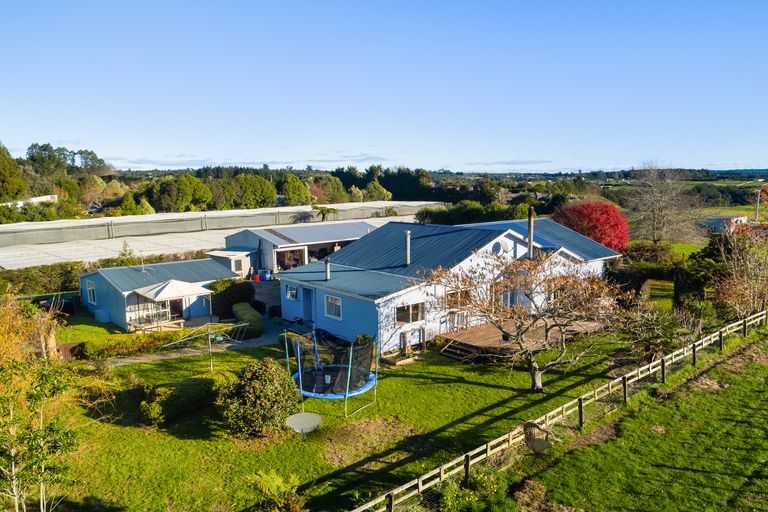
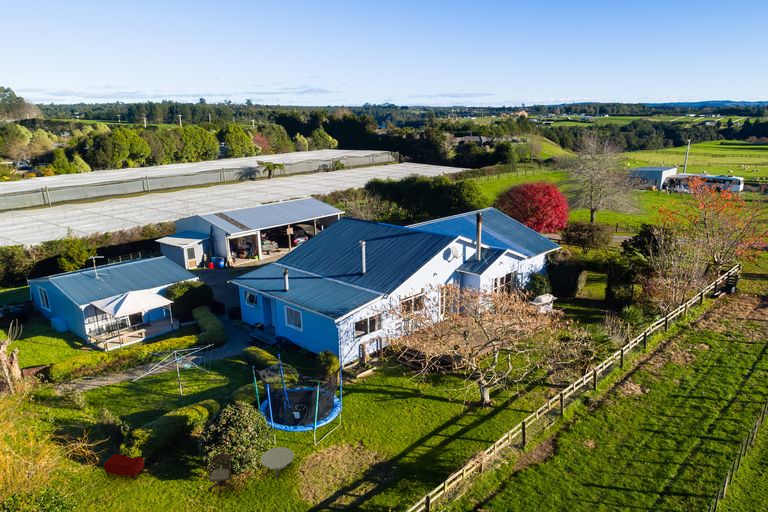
bench: none [124,409,165,435] -> present [104,454,144,480]
chair: present [523,422,552,468] -> present [208,453,234,496]

